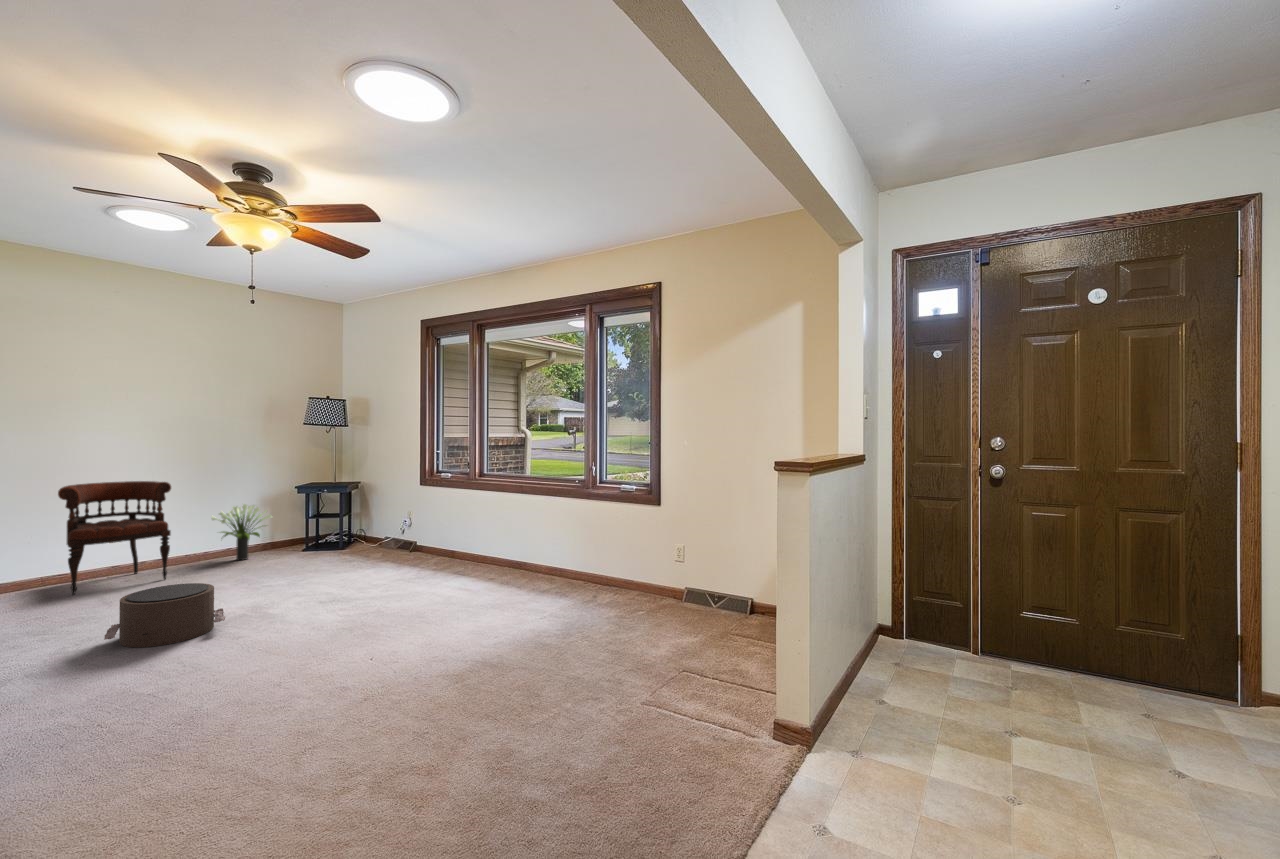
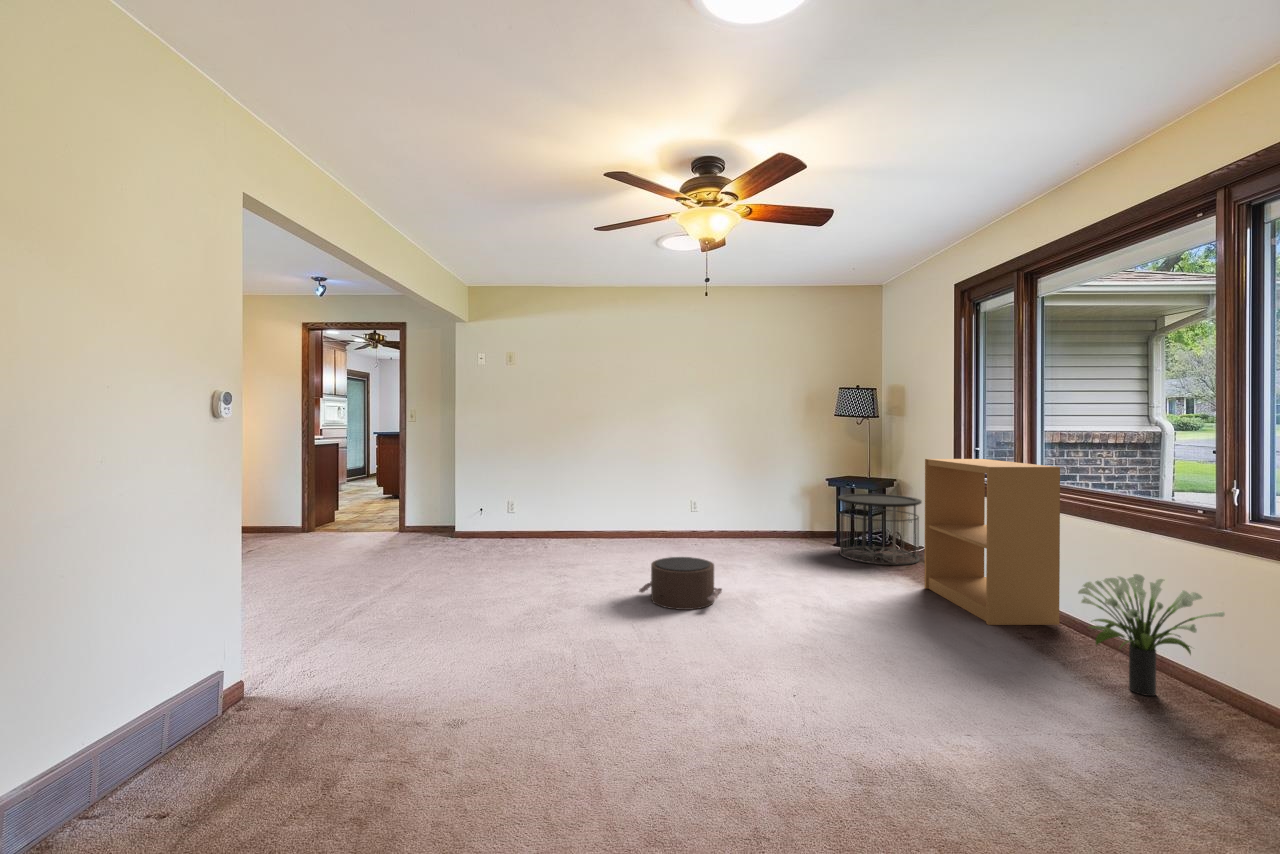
bookshelf: none [407,459,504,579] -> present [924,459,1060,625]
armchair: present [58,481,171,595] -> none [656,464,724,550]
side table: none [312,495,391,559] -> present [838,494,921,565]
potted plant: present [212,504,272,560] -> present [1078,574,1225,696]

